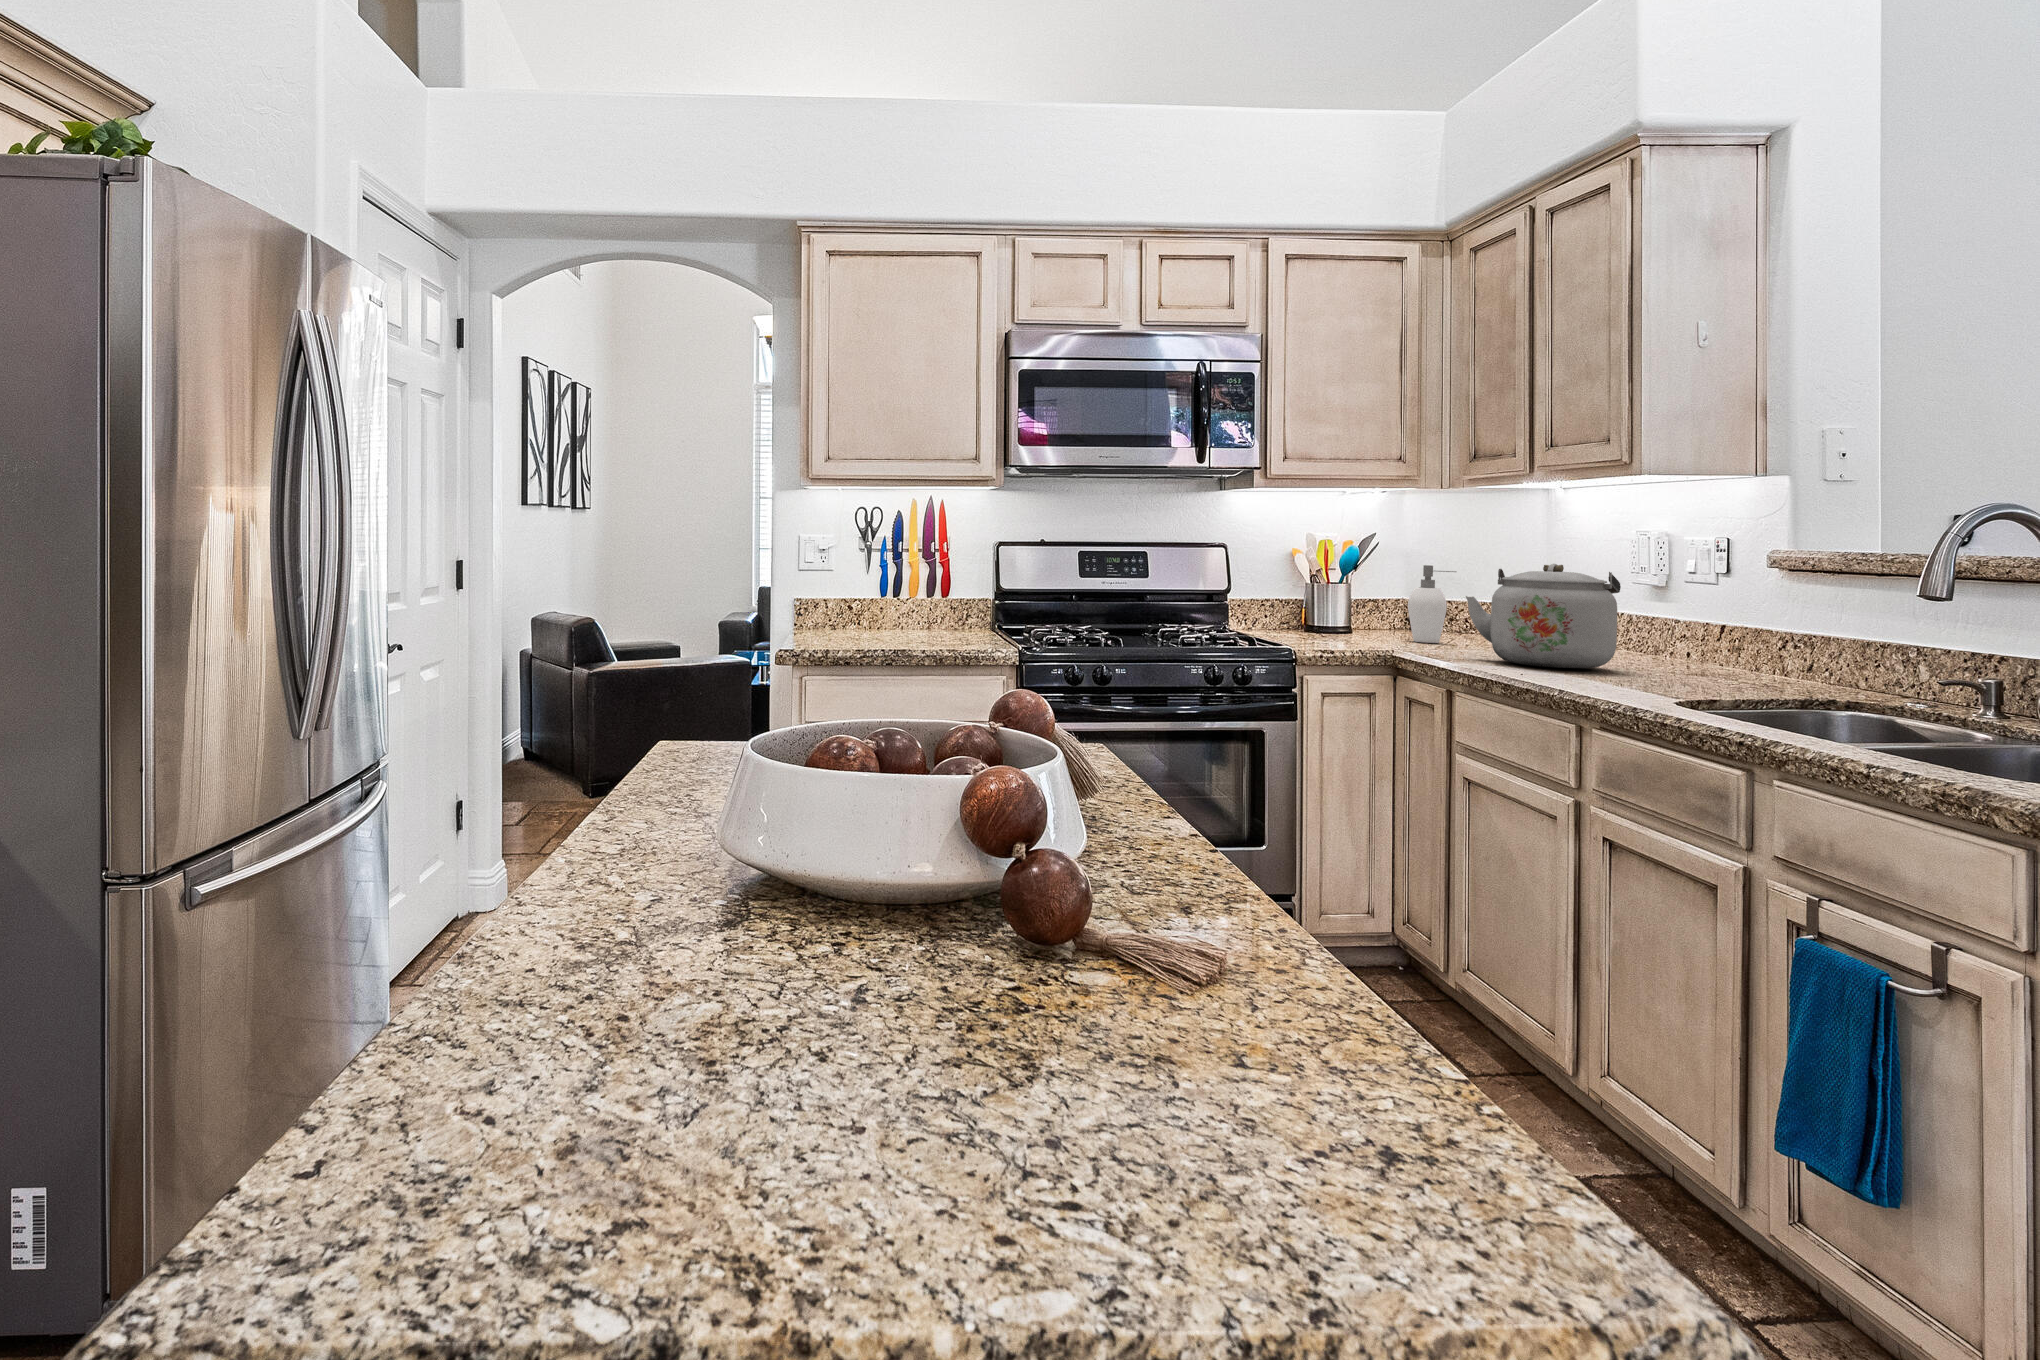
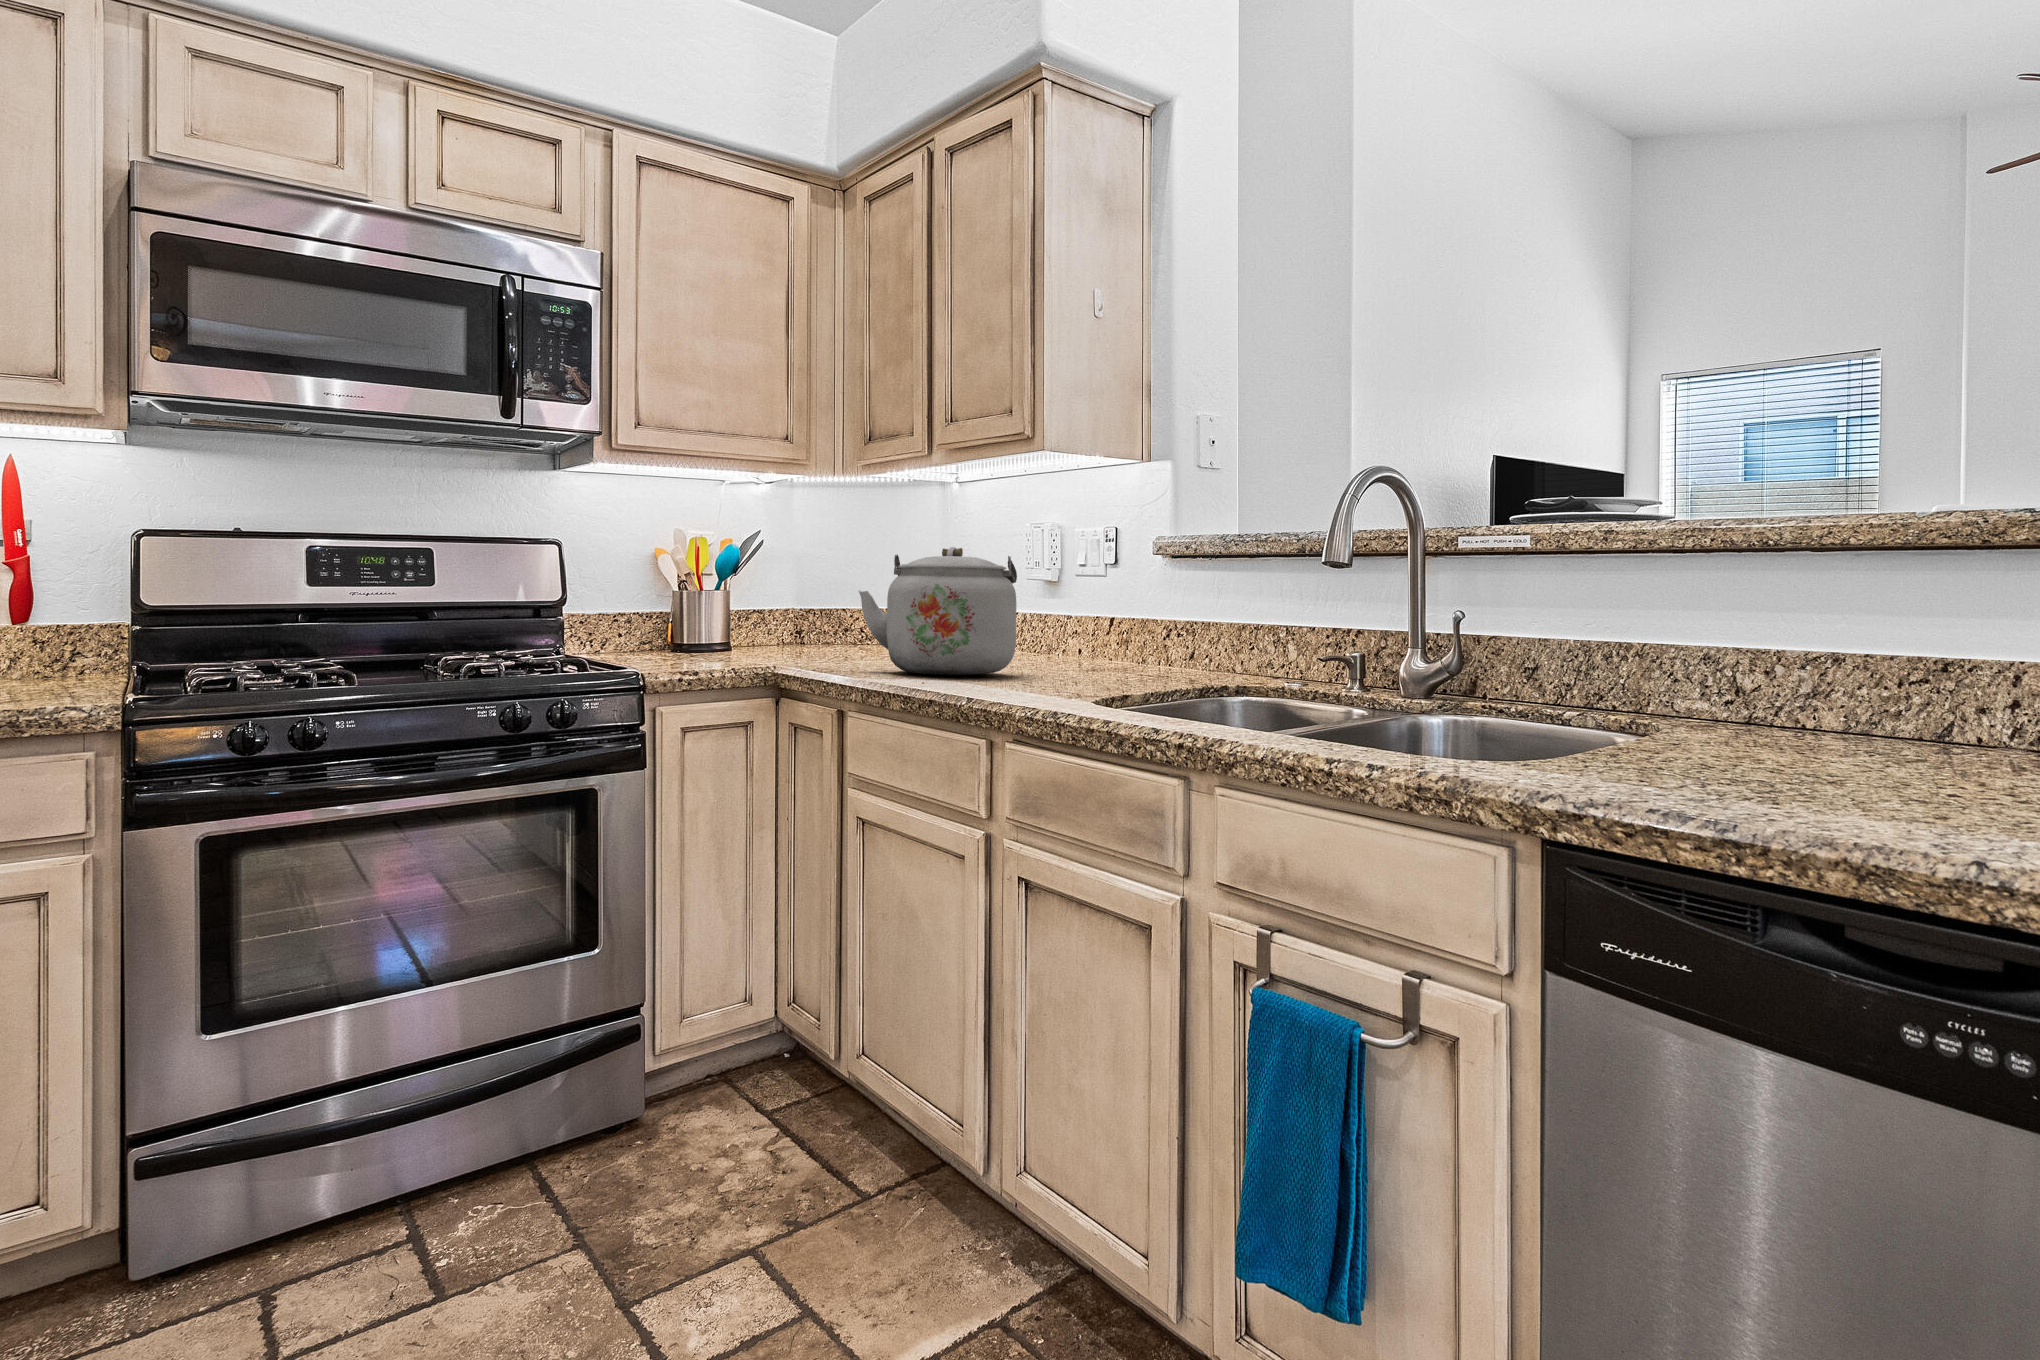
soap dispenser: present [1408,565,1456,643] -> none [792,559,846,658]

